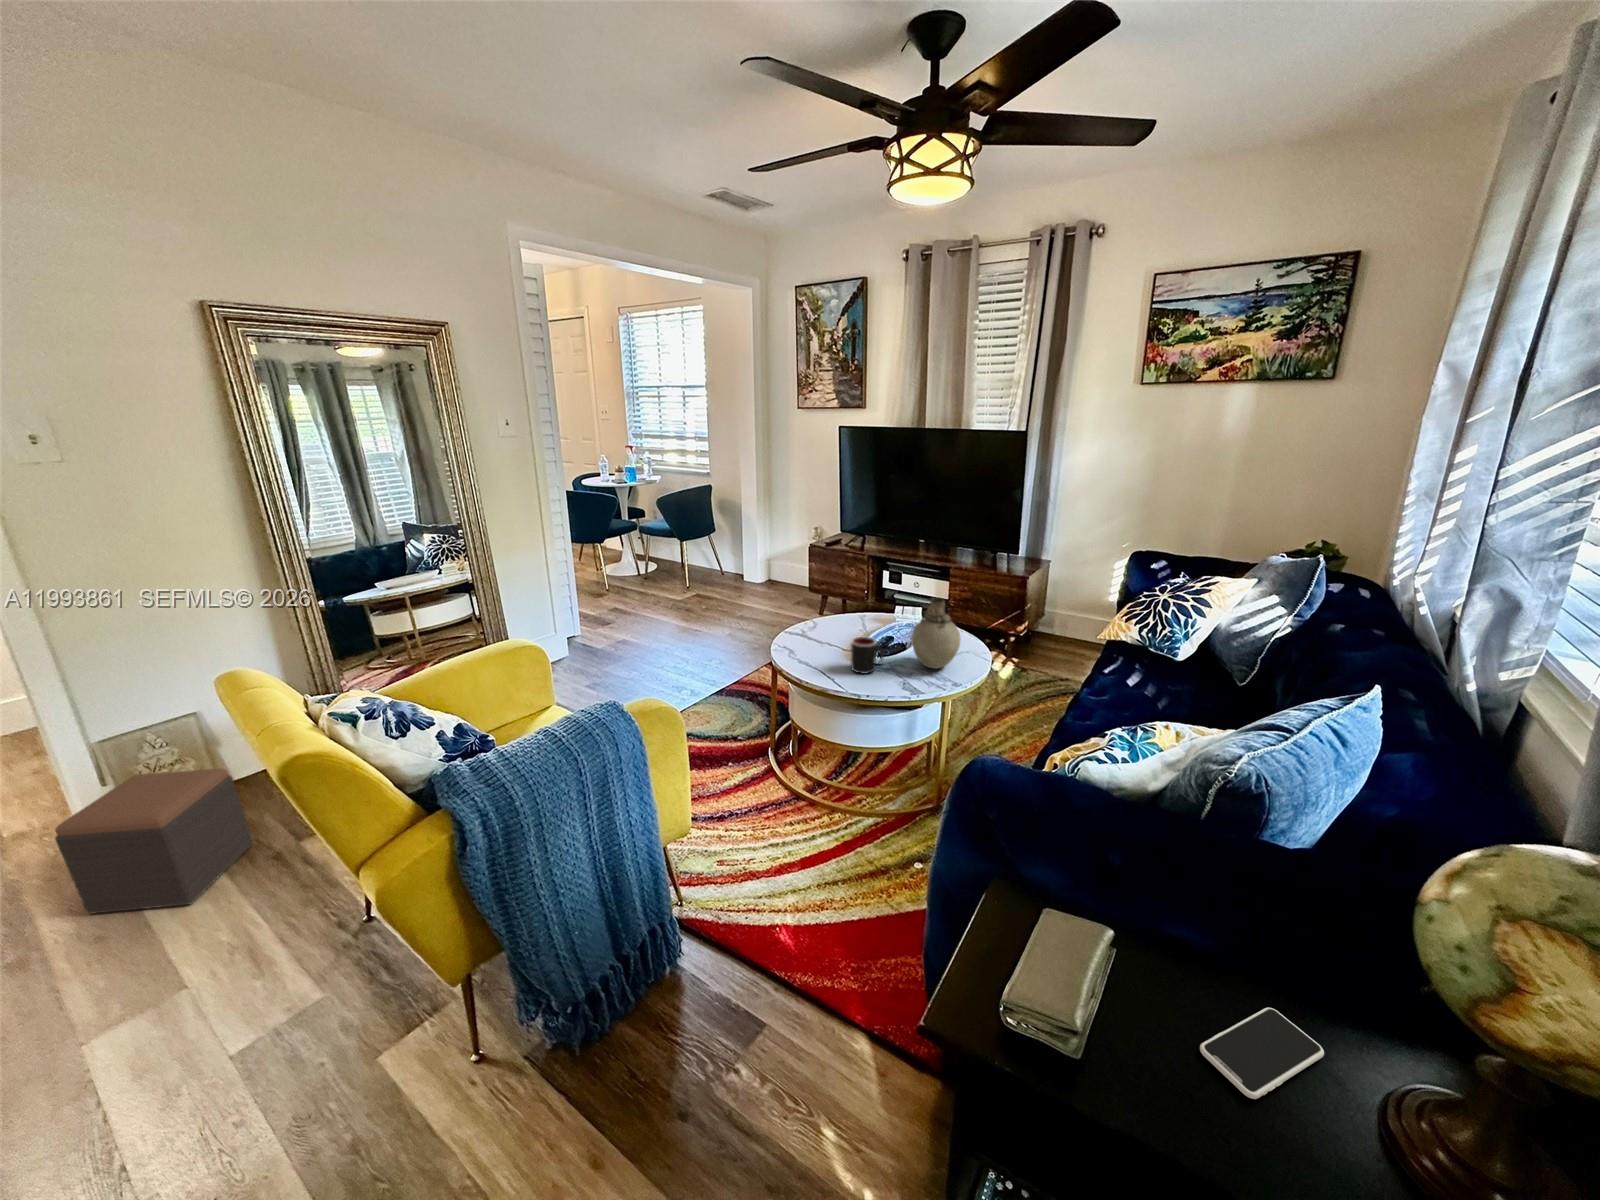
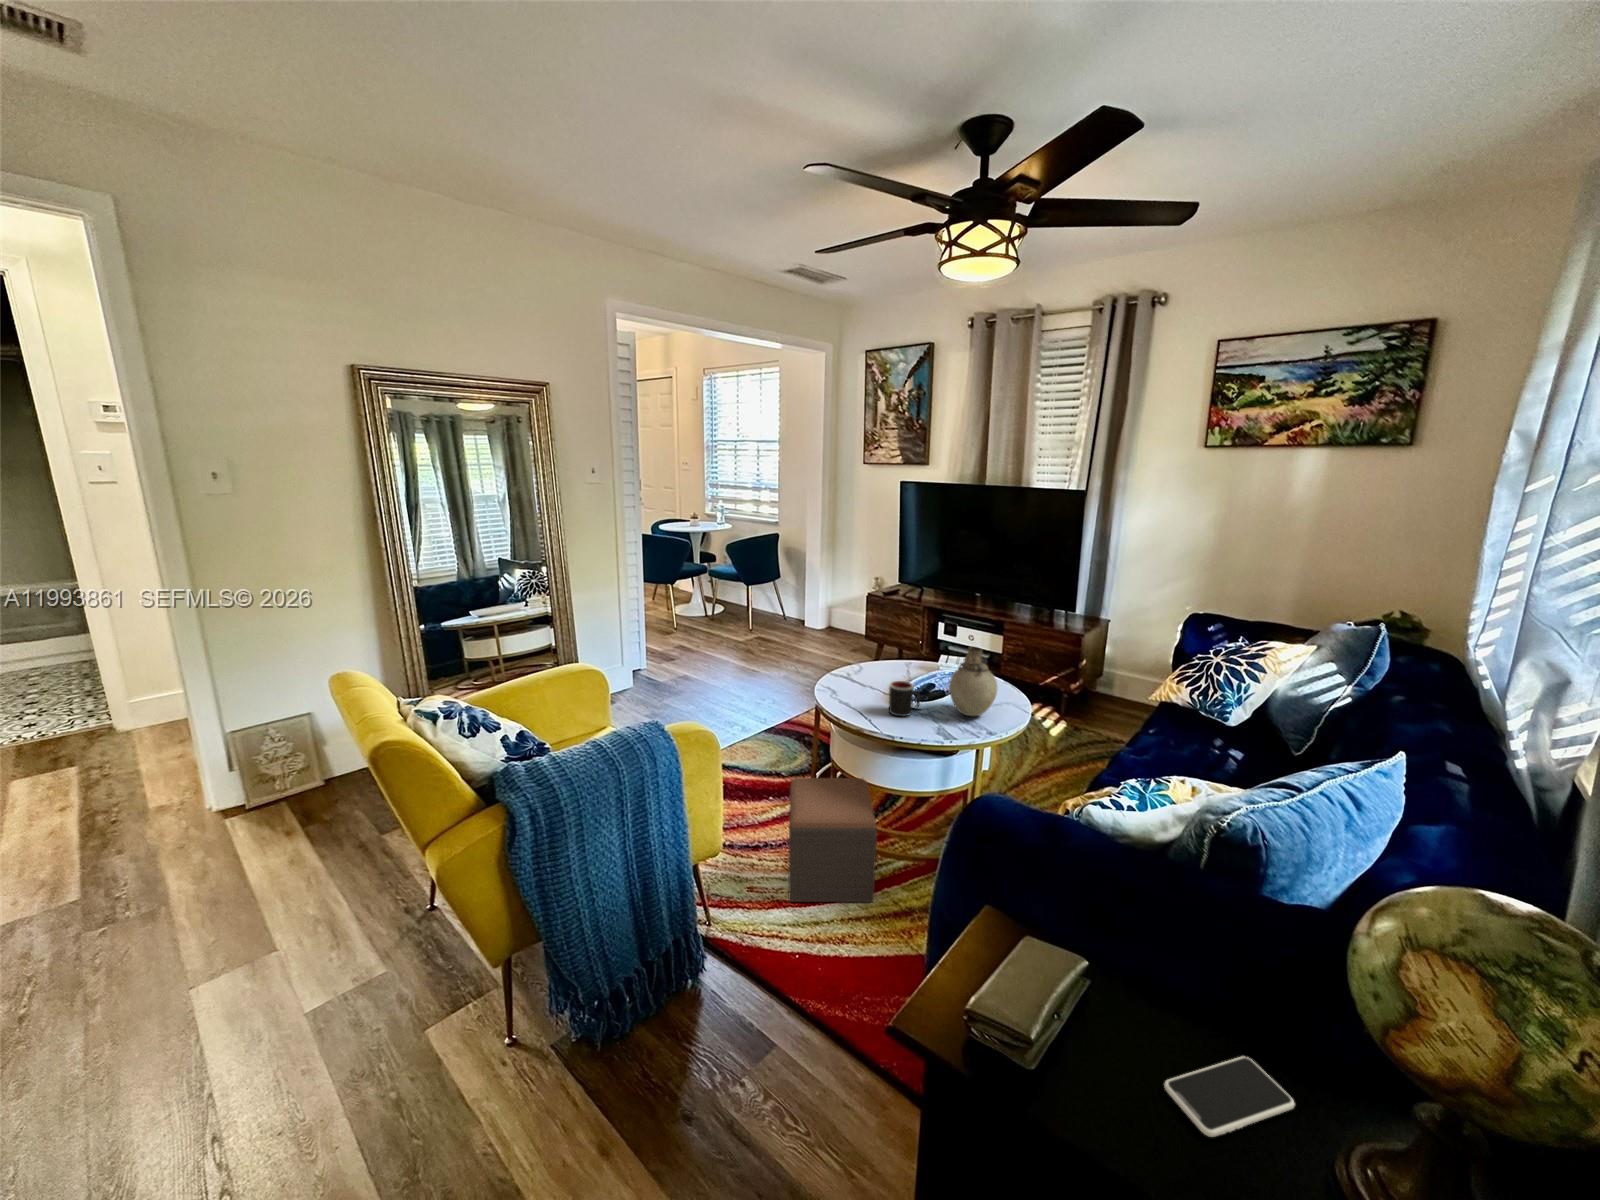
footstool: present [55,769,253,914] -> present [789,778,877,902]

